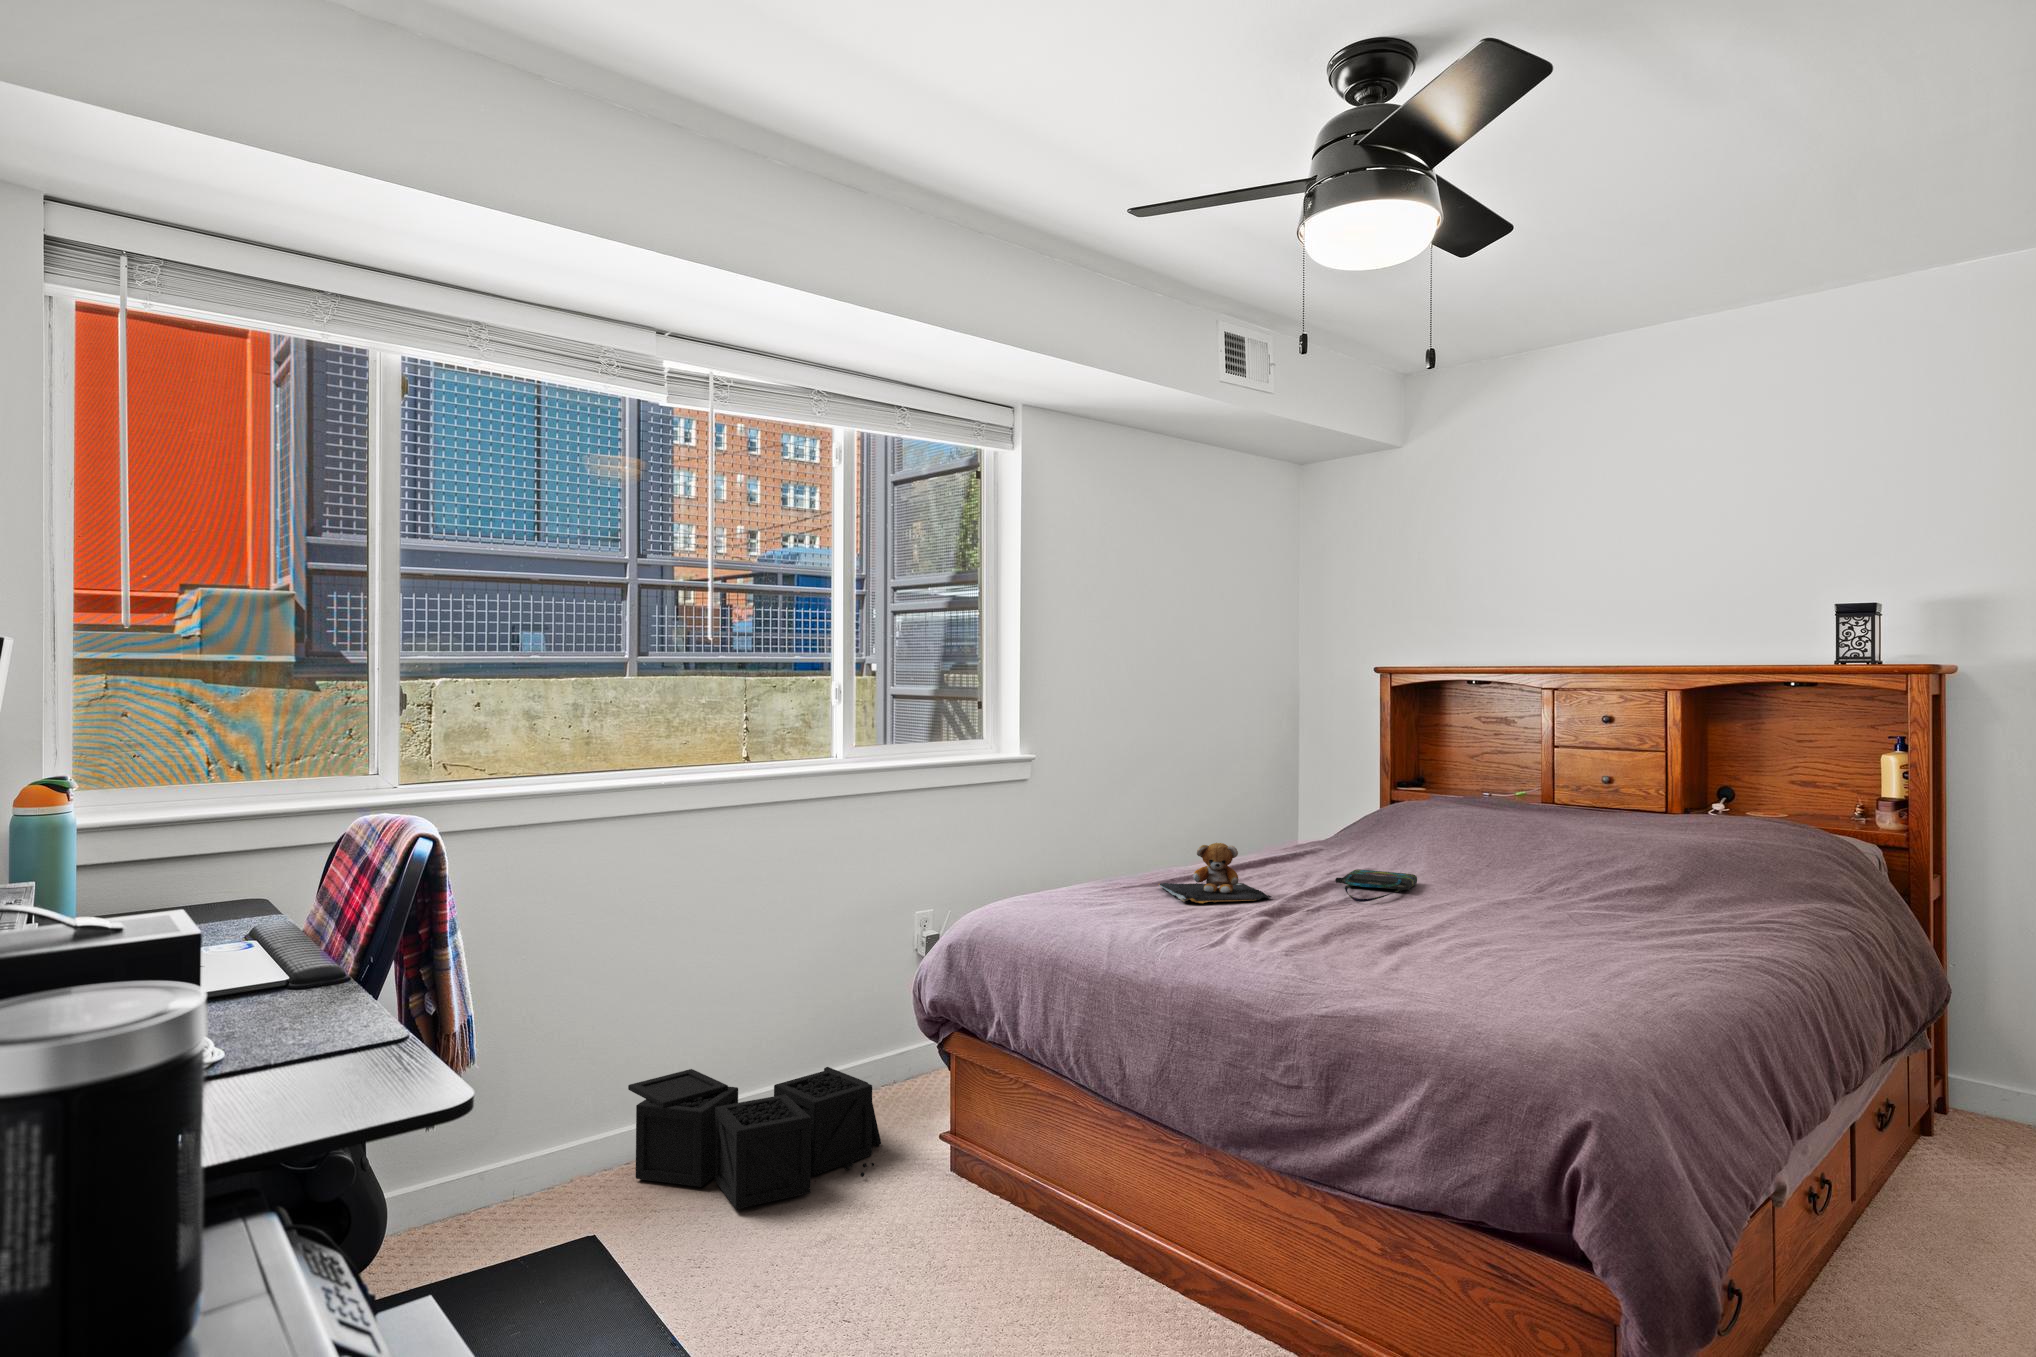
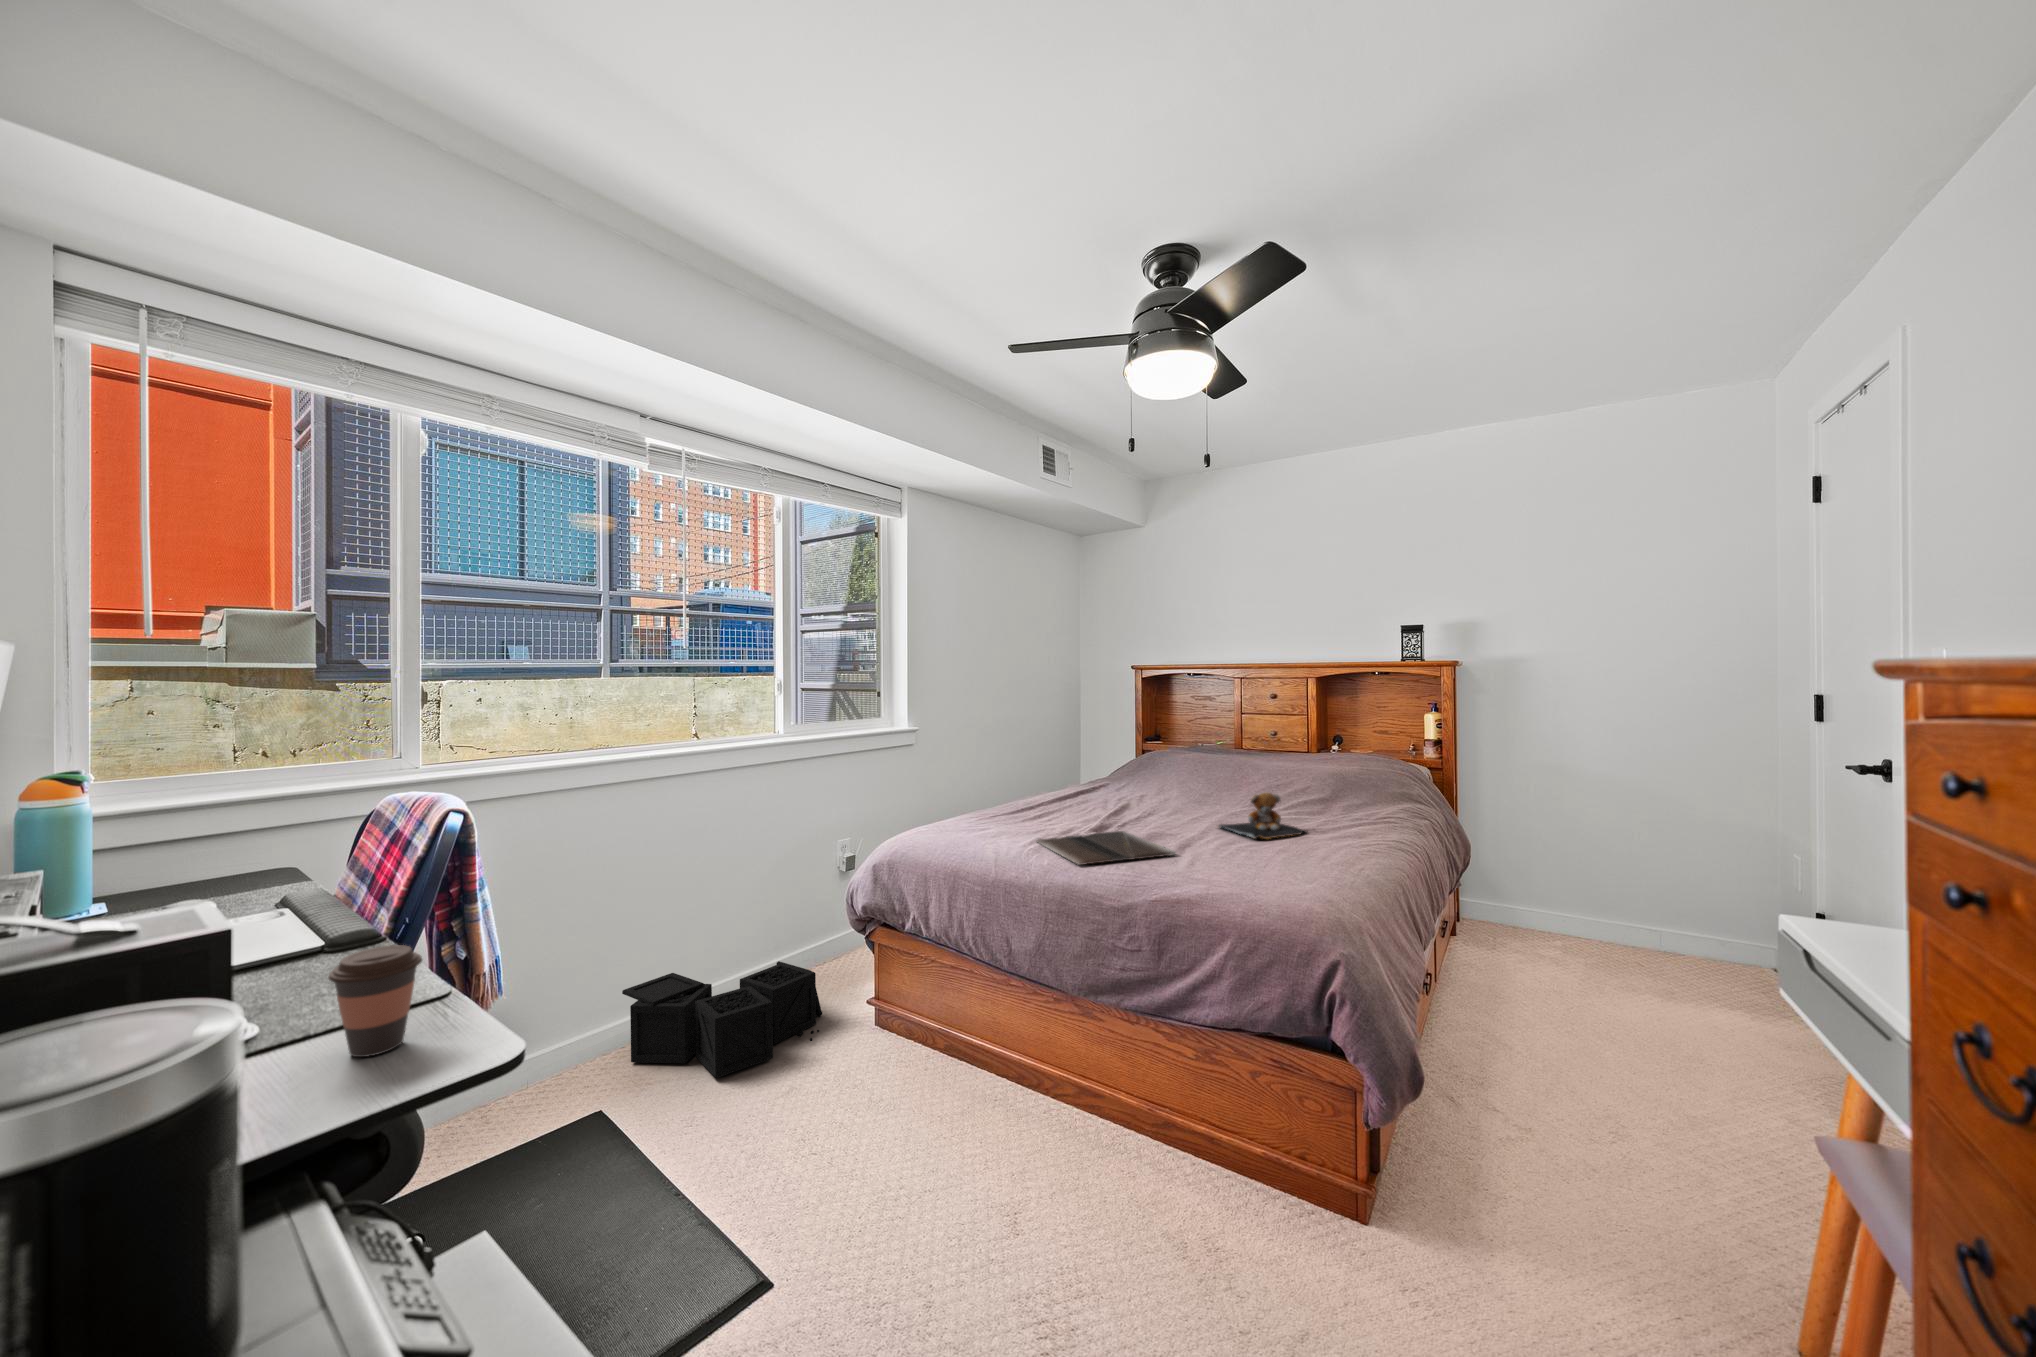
teddy bear: present [1159,843,1272,903] -> present [1218,792,1305,839]
tote bag: present [1335,869,1417,902] -> none [1132,796,1183,818]
laptop: none [1176,917,1375,960] -> present [1037,831,1176,865]
coffee cup: none [286,974,376,1088] -> present [328,945,422,1057]

